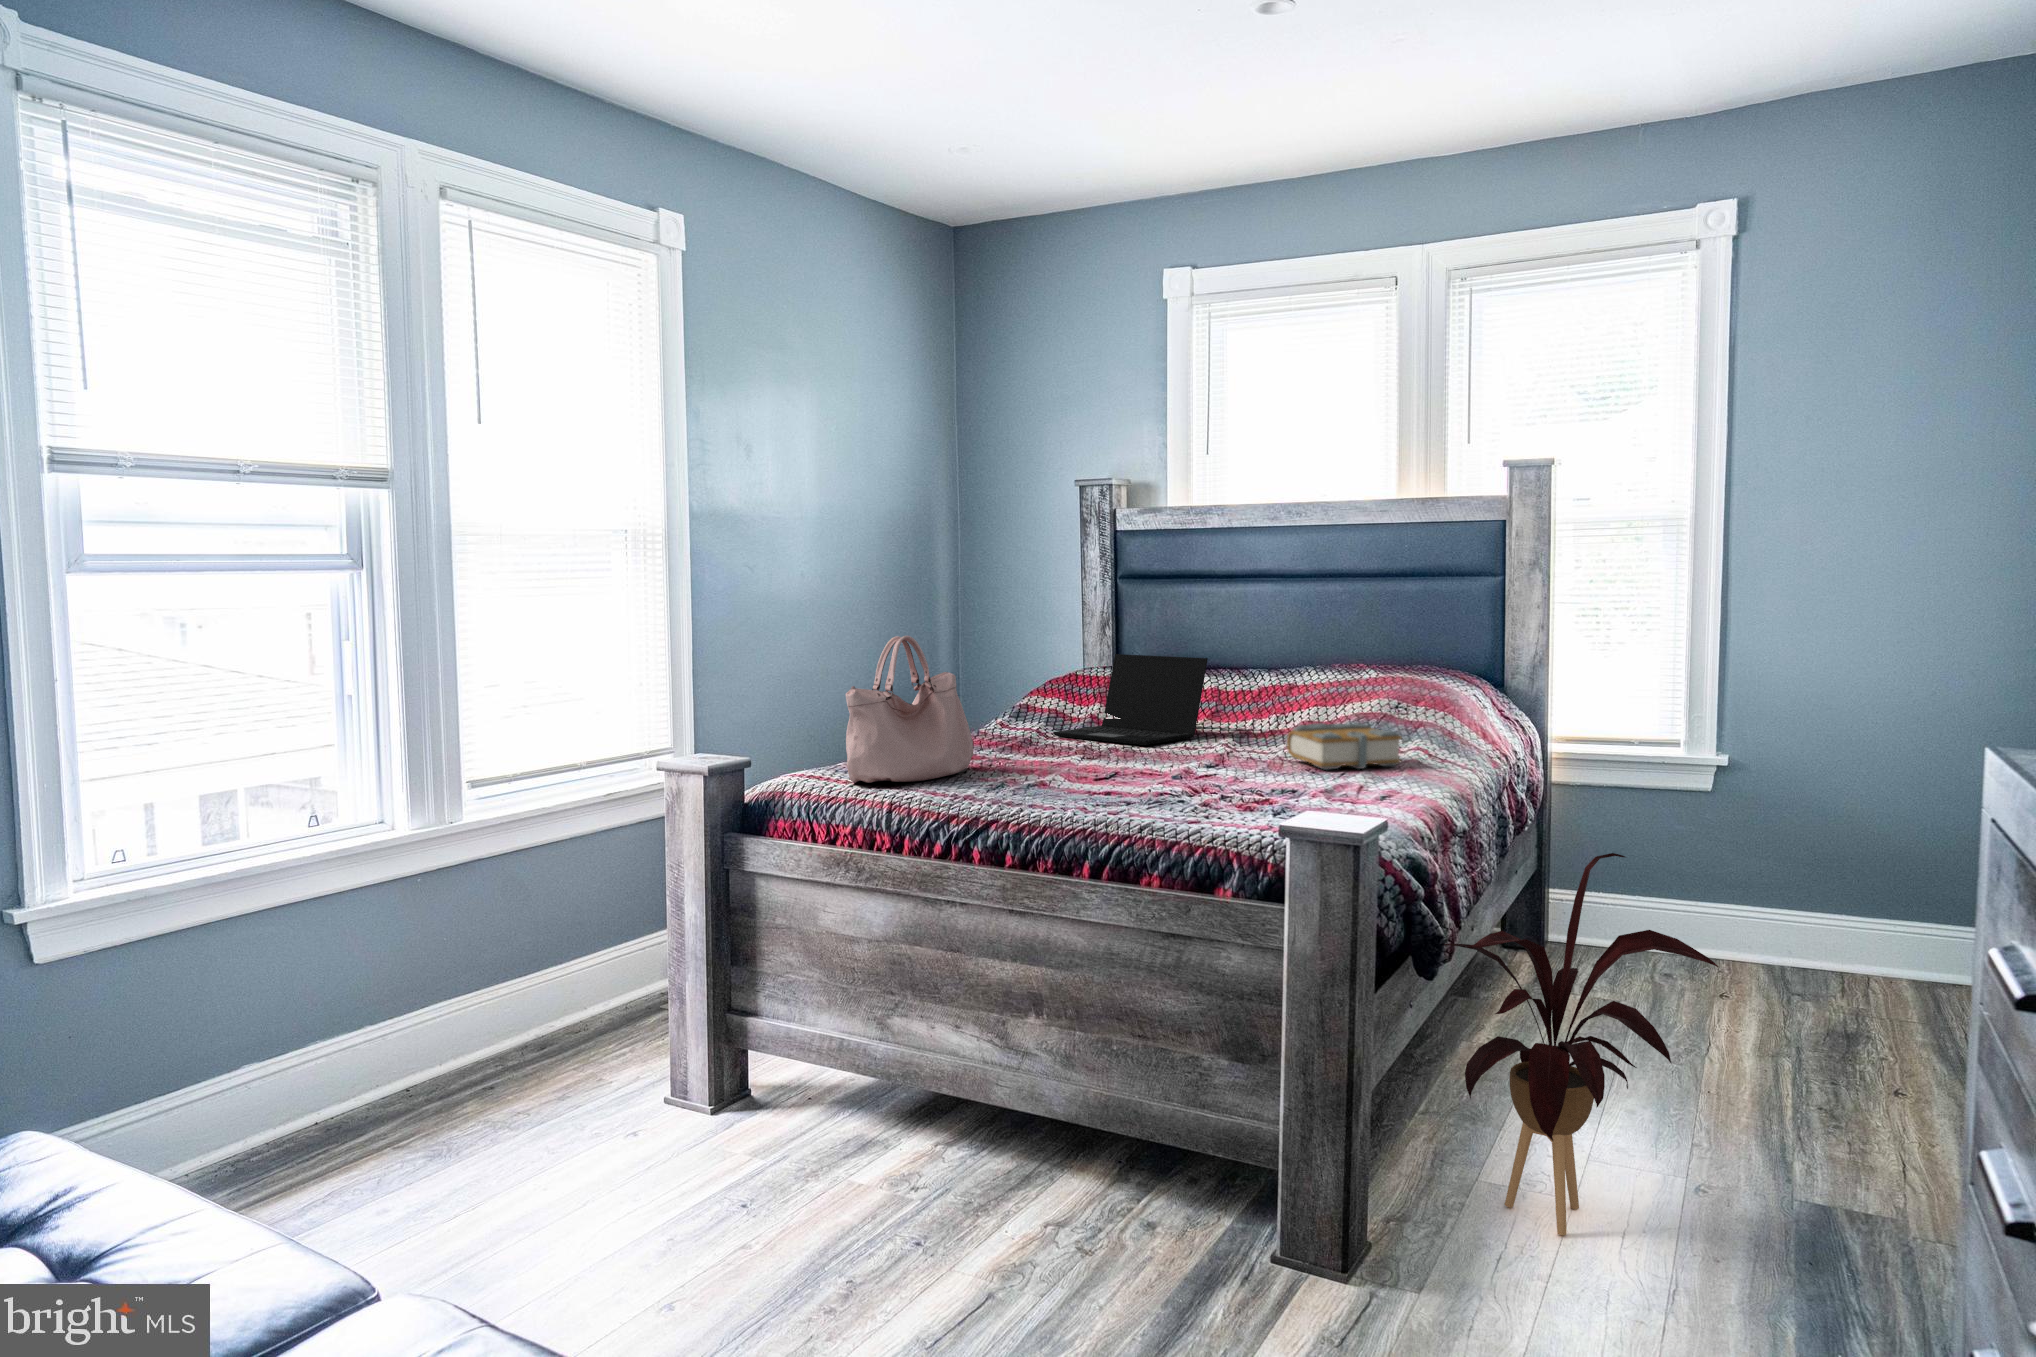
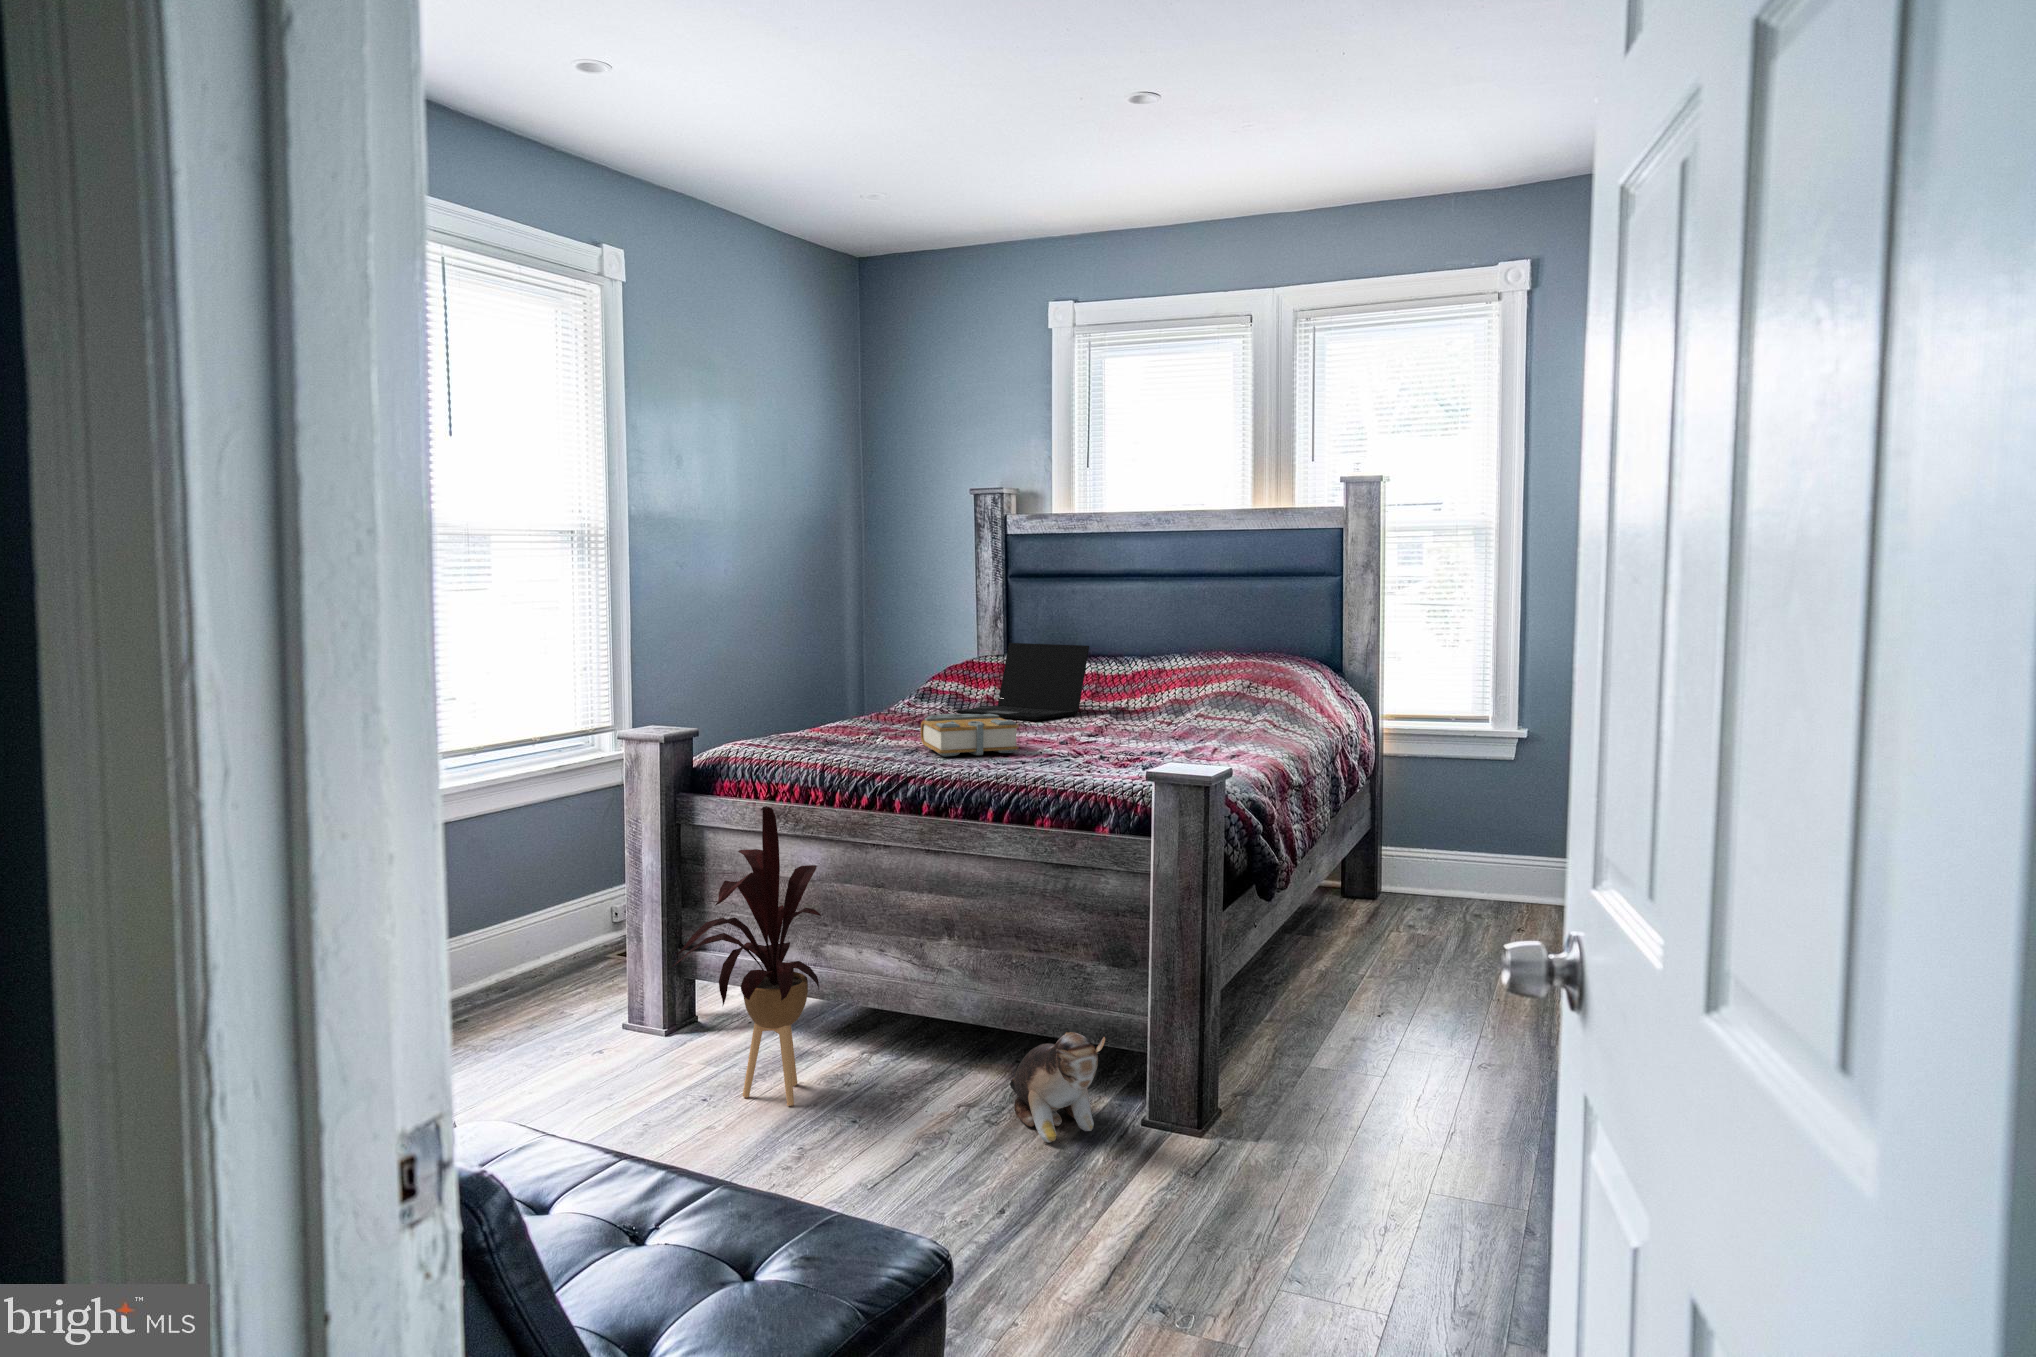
handbag: present [846,636,973,783] -> none [781,623,890,749]
book: present [1287,723,1402,770] -> present [920,714,1019,756]
house plant: present [1444,853,1718,1235] -> present [672,806,821,1106]
plush toy: none [1109,1149,1226,1285] -> present [1010,1032,1105,1143]

